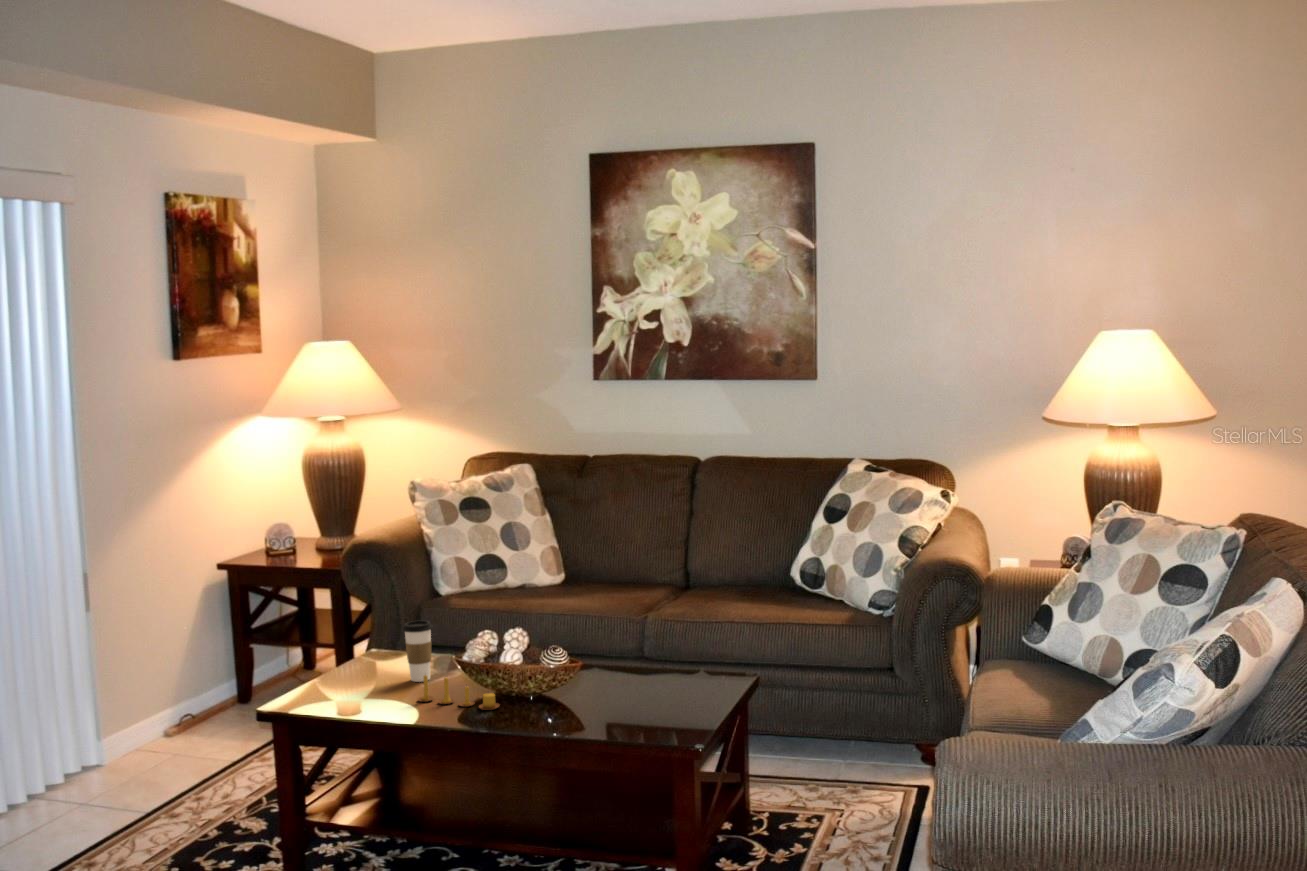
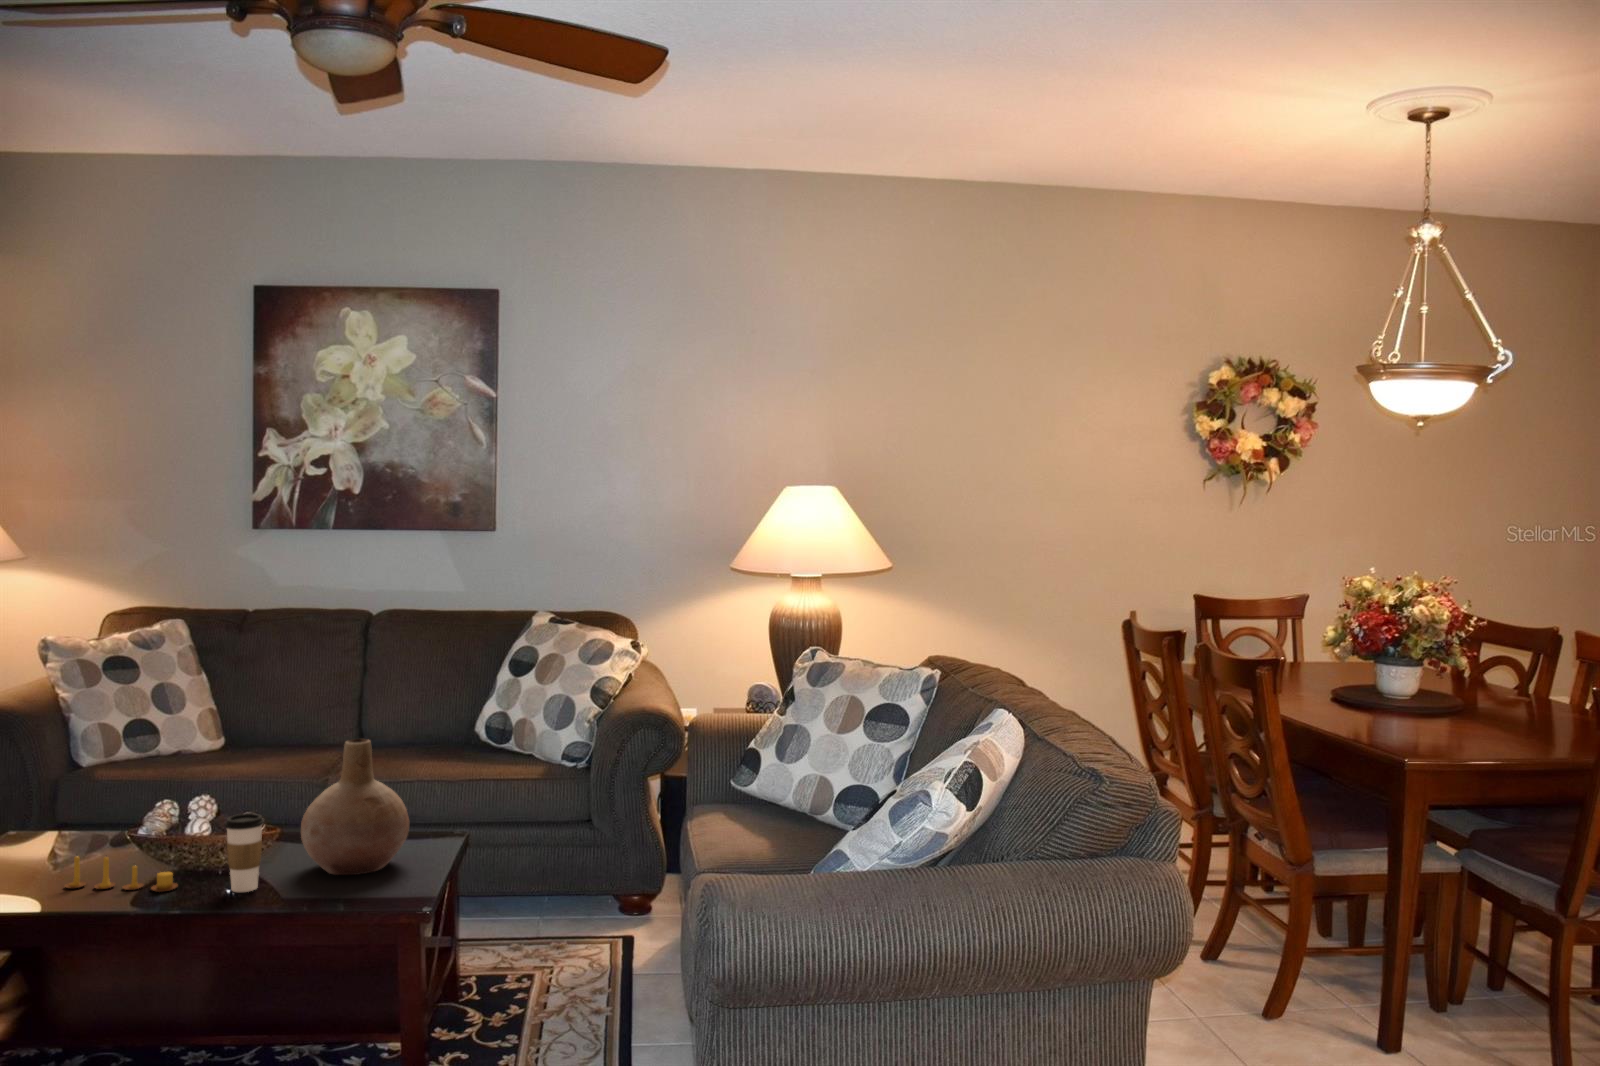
vase: none [598,584,692,708] -> present [301,739,409,875]
coffee cup: present [403,621,432,682] -> present [224,813,265,892]

